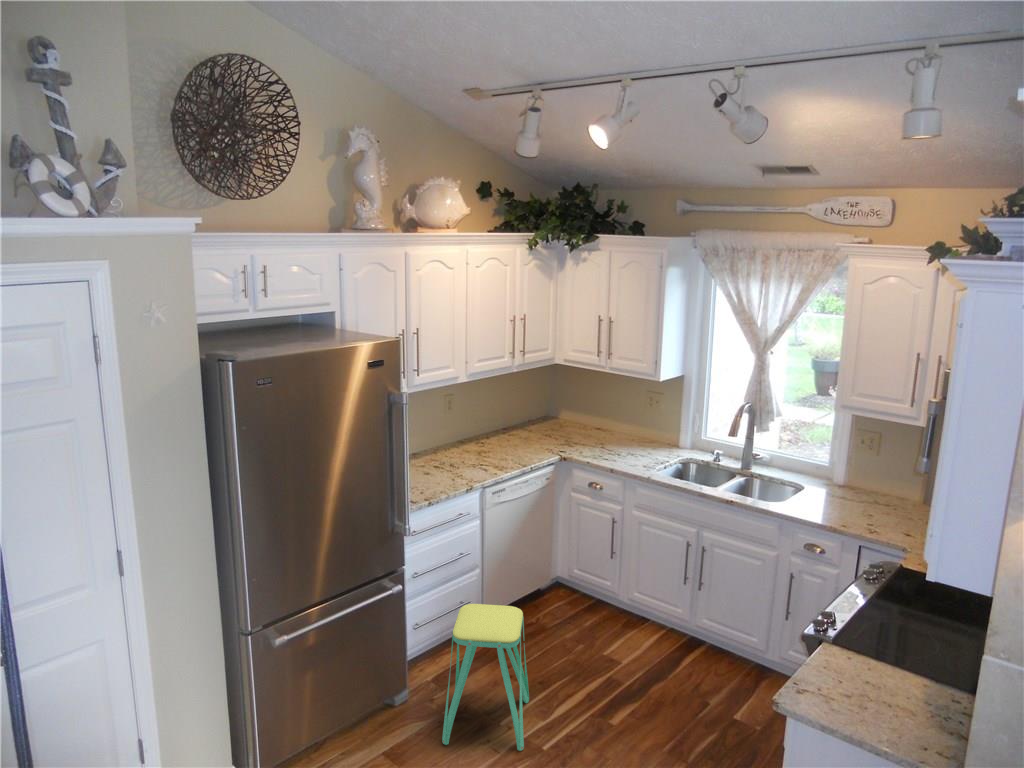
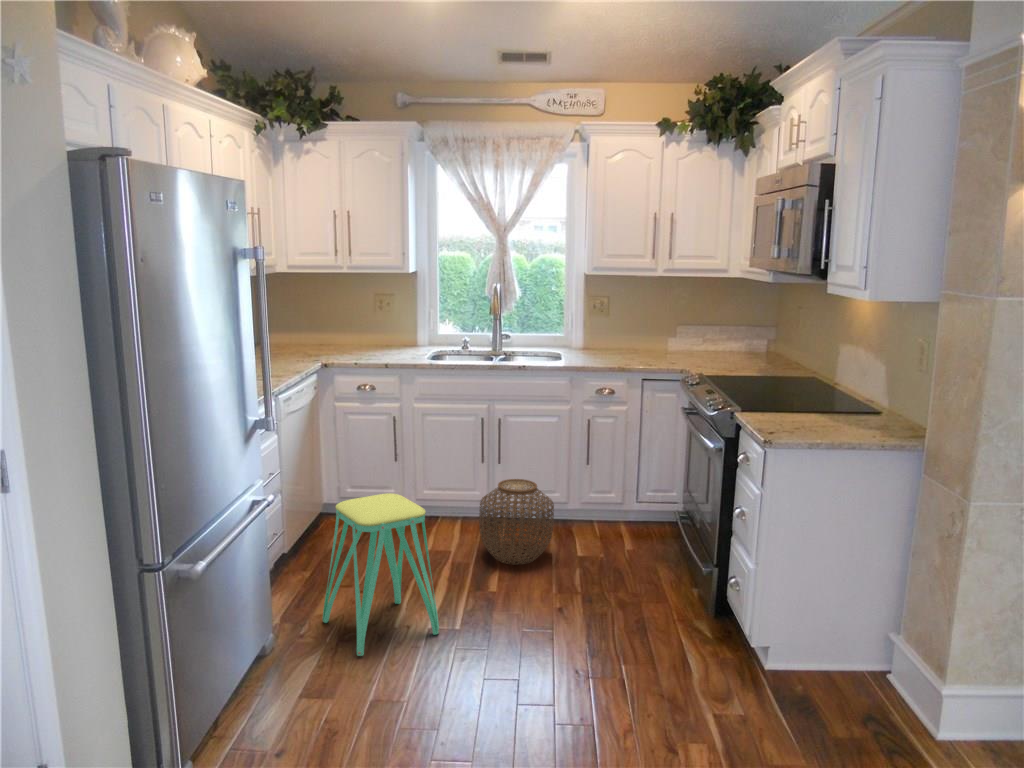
woven basket: none [638,614,716,705] -> present [479,479,554,565]

